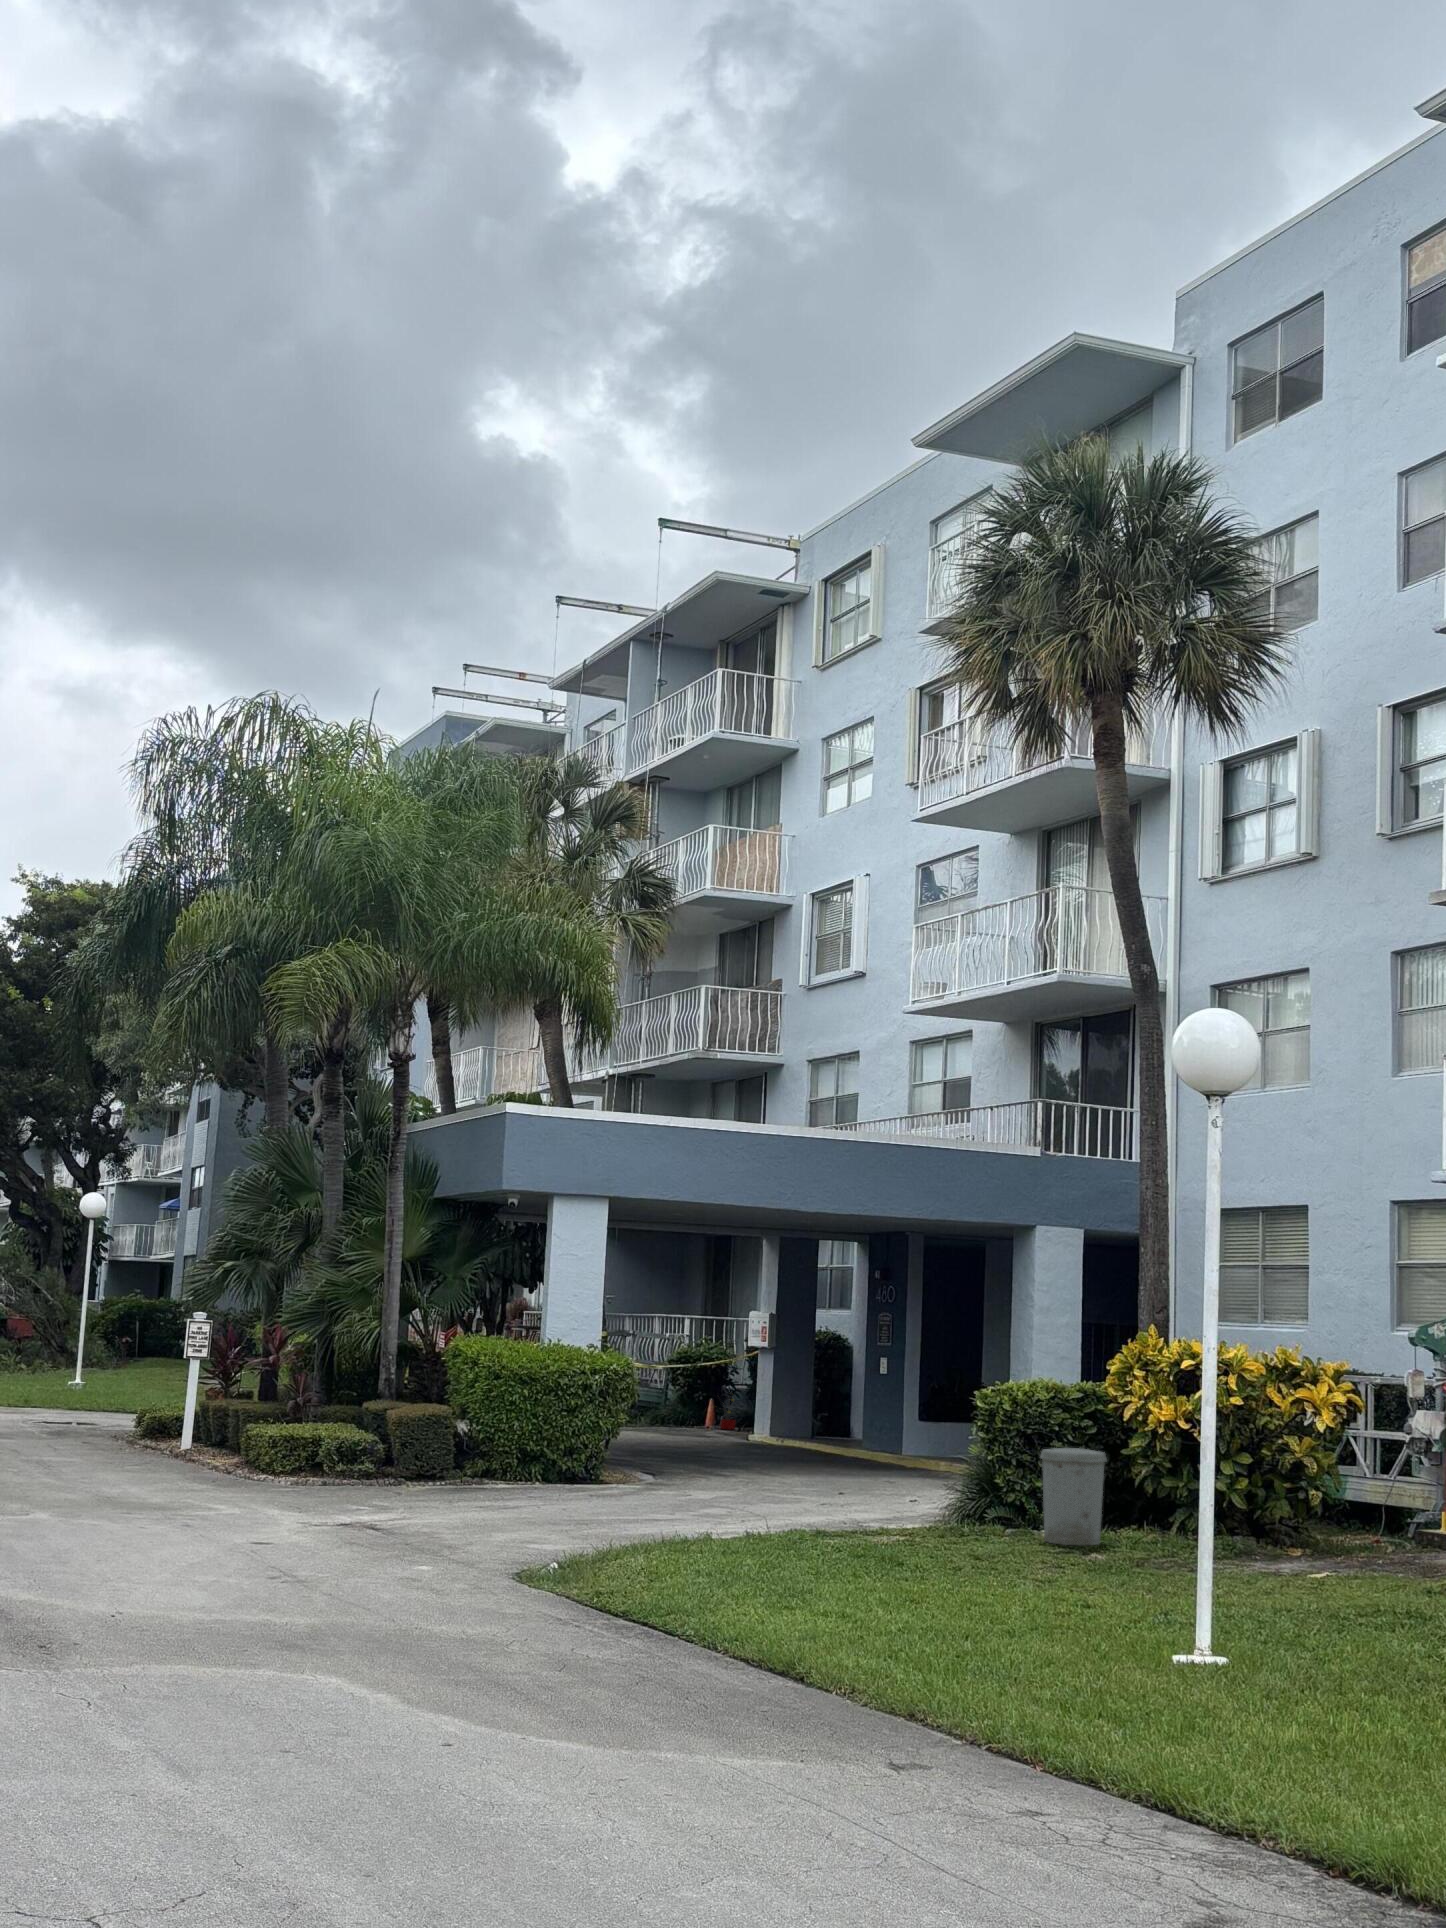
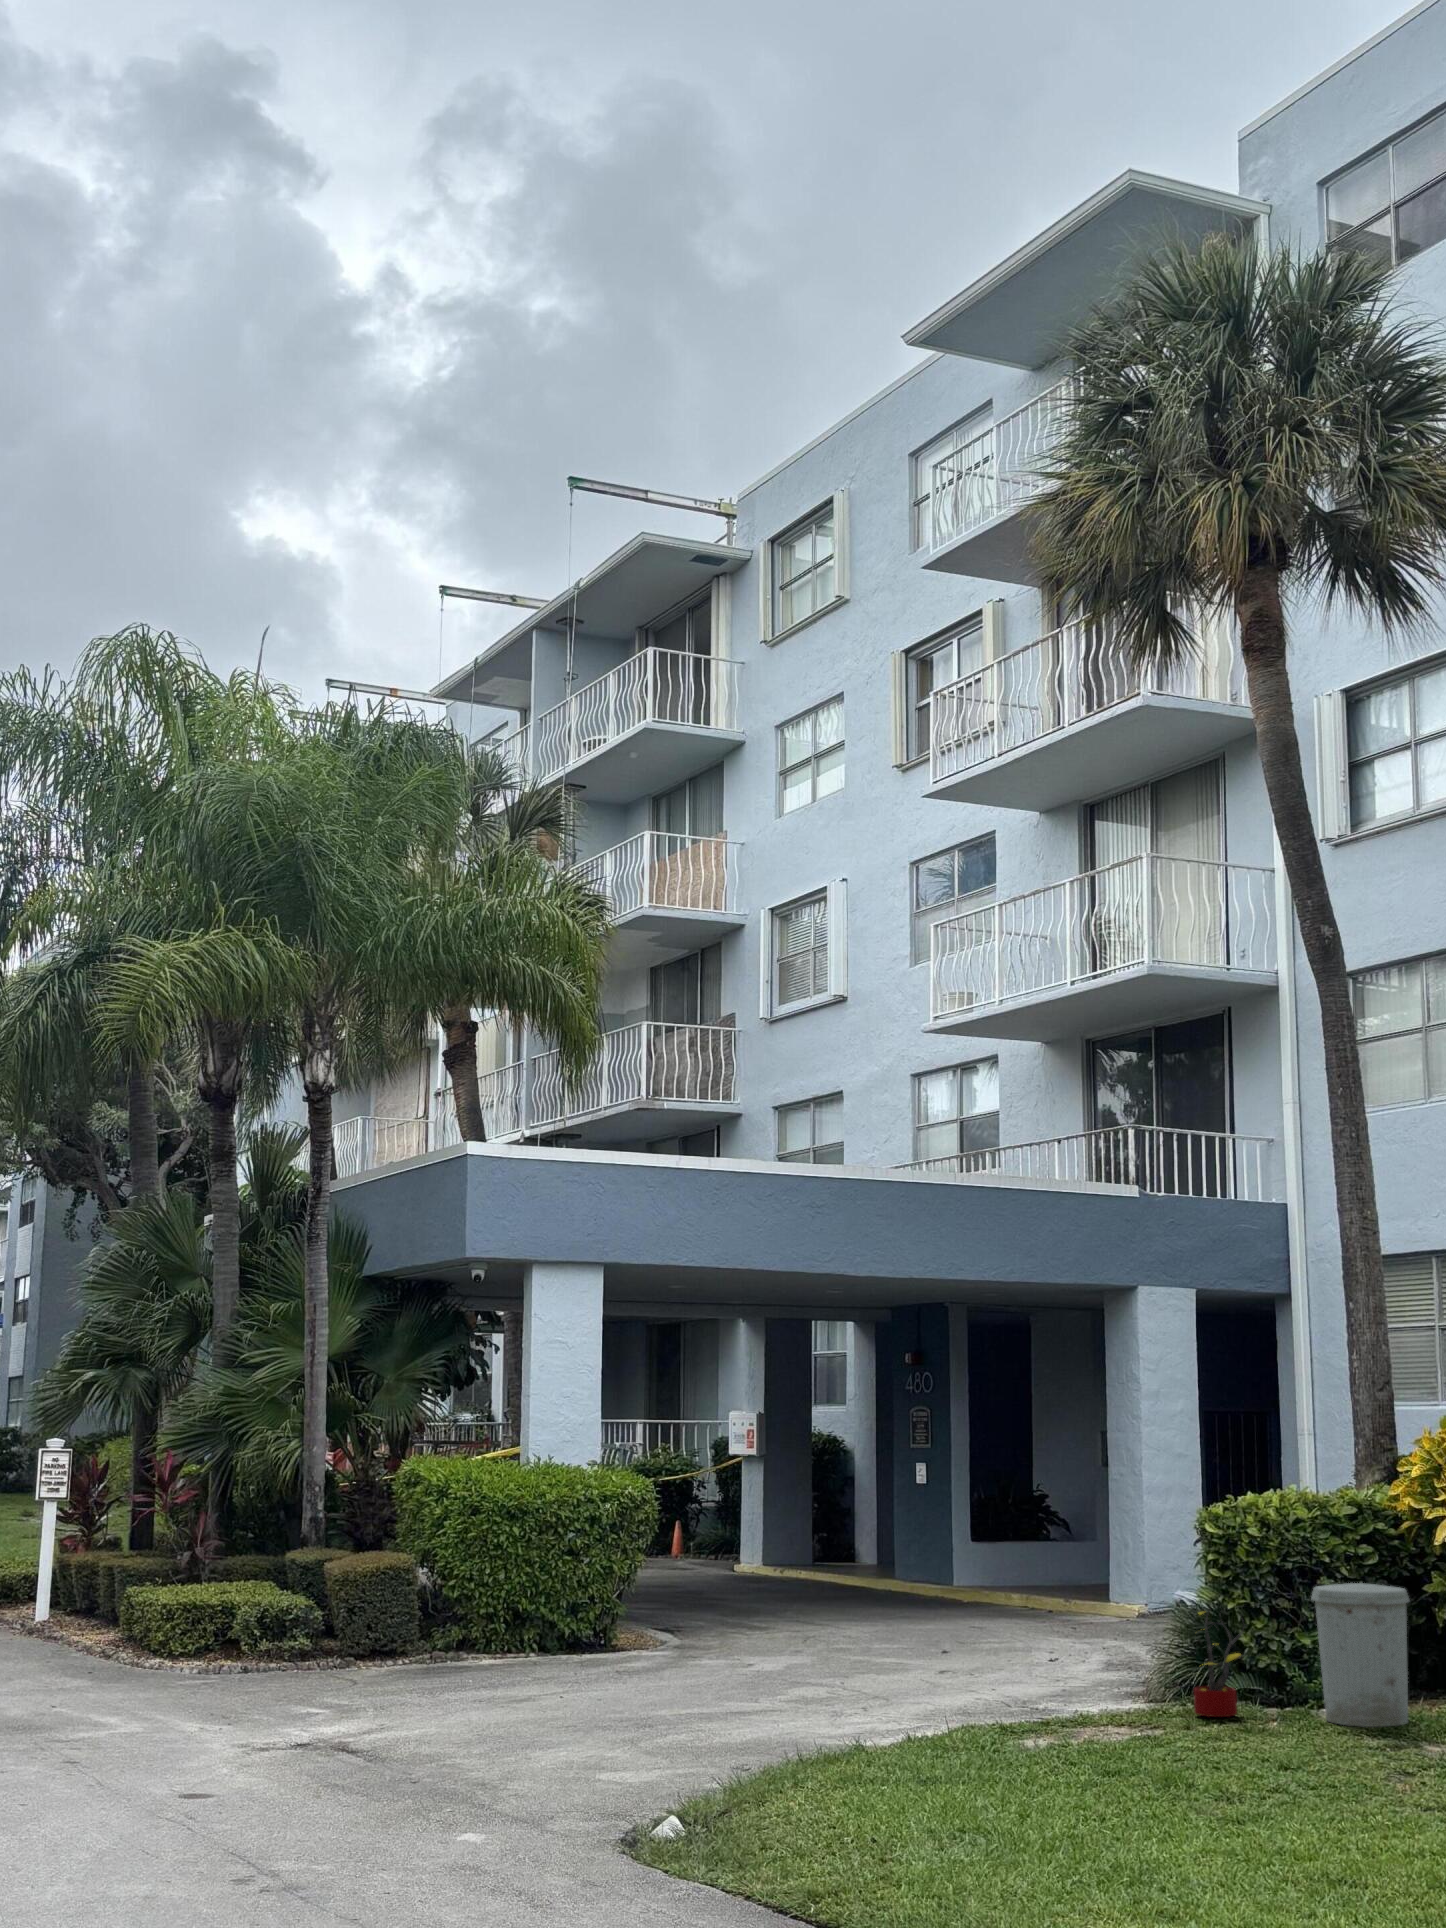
decorative plant: present [720,1396,735,1430] -> present [1194,1608,1242,1717]

